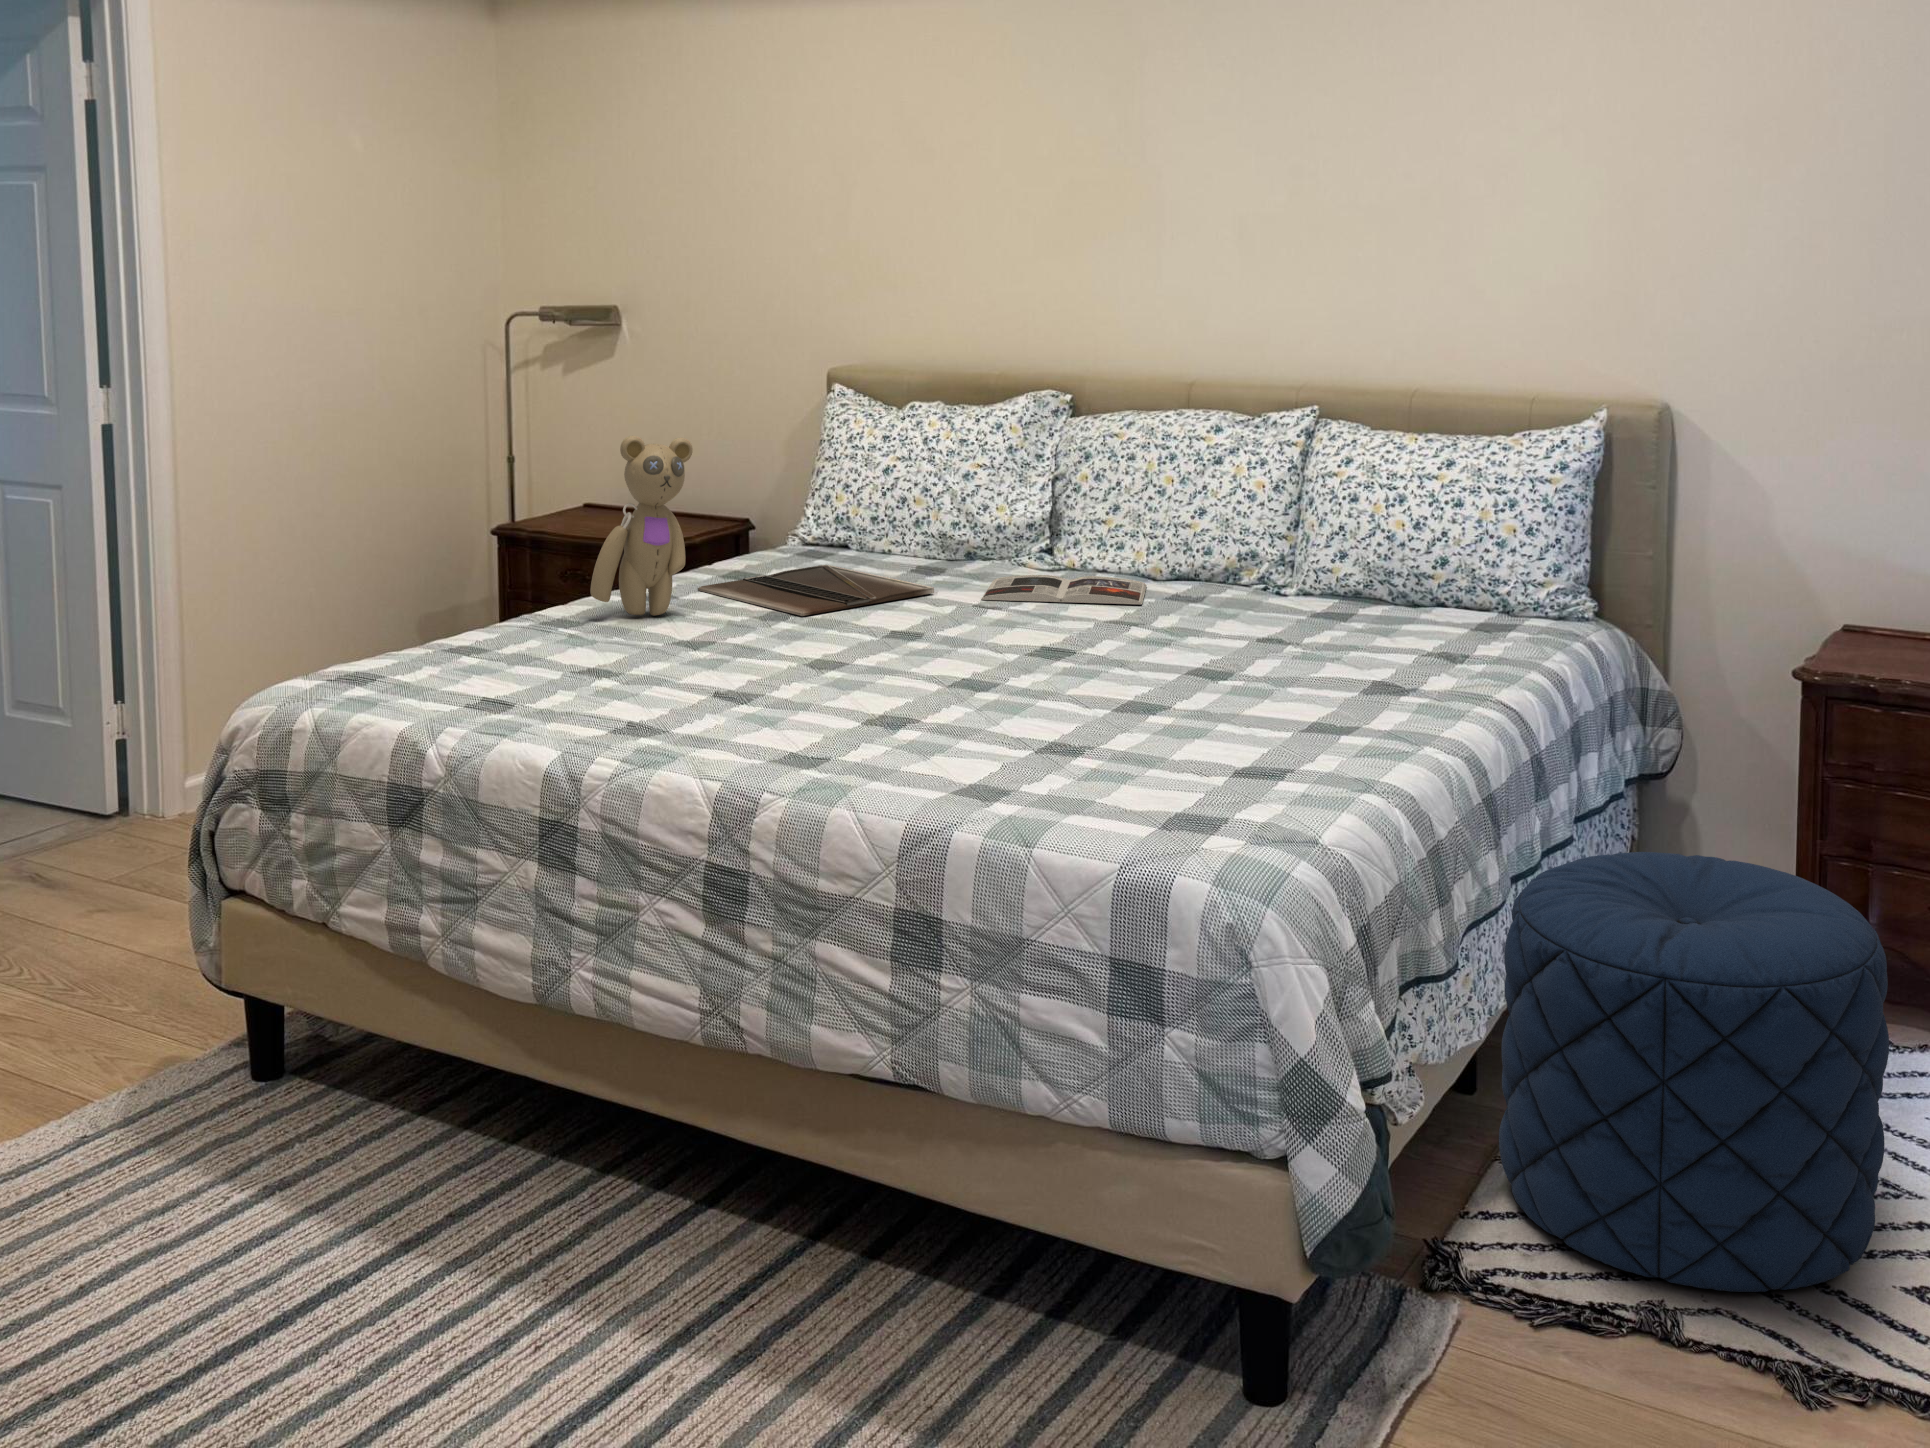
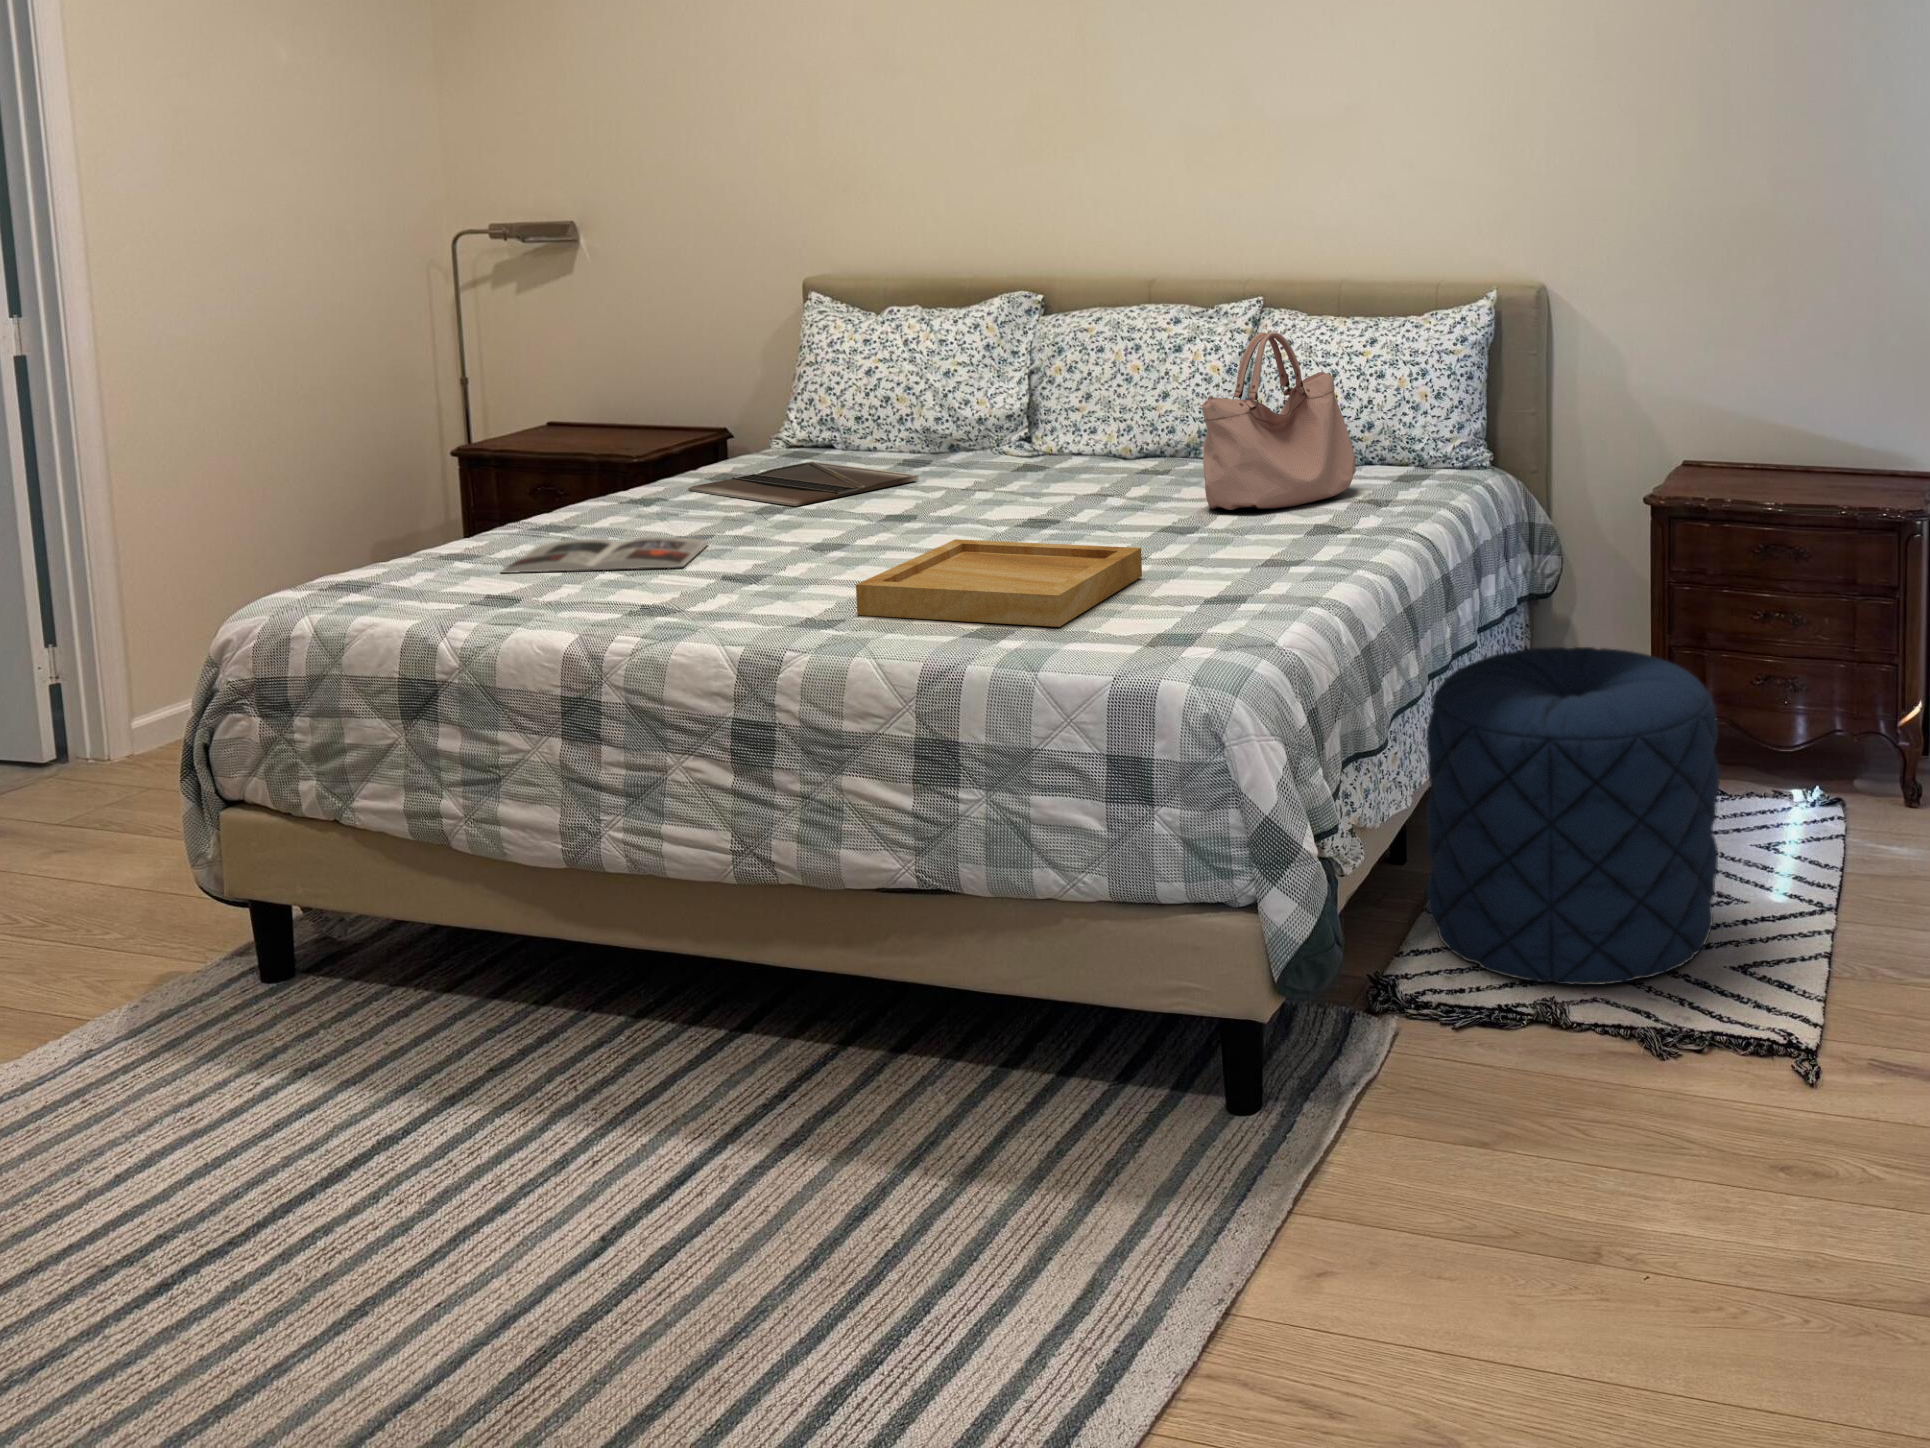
teddy bear: present [590,436,693,616] -> none [584,343,680,515]
handbag: none [1247,452,1424,653] -> present [1202,332,1356,510]
magazine: present [981,575,1147,605] -> present [502,537,708,573]
tray: none [848,673,1169,791] -> present [856,539,1142,627]

